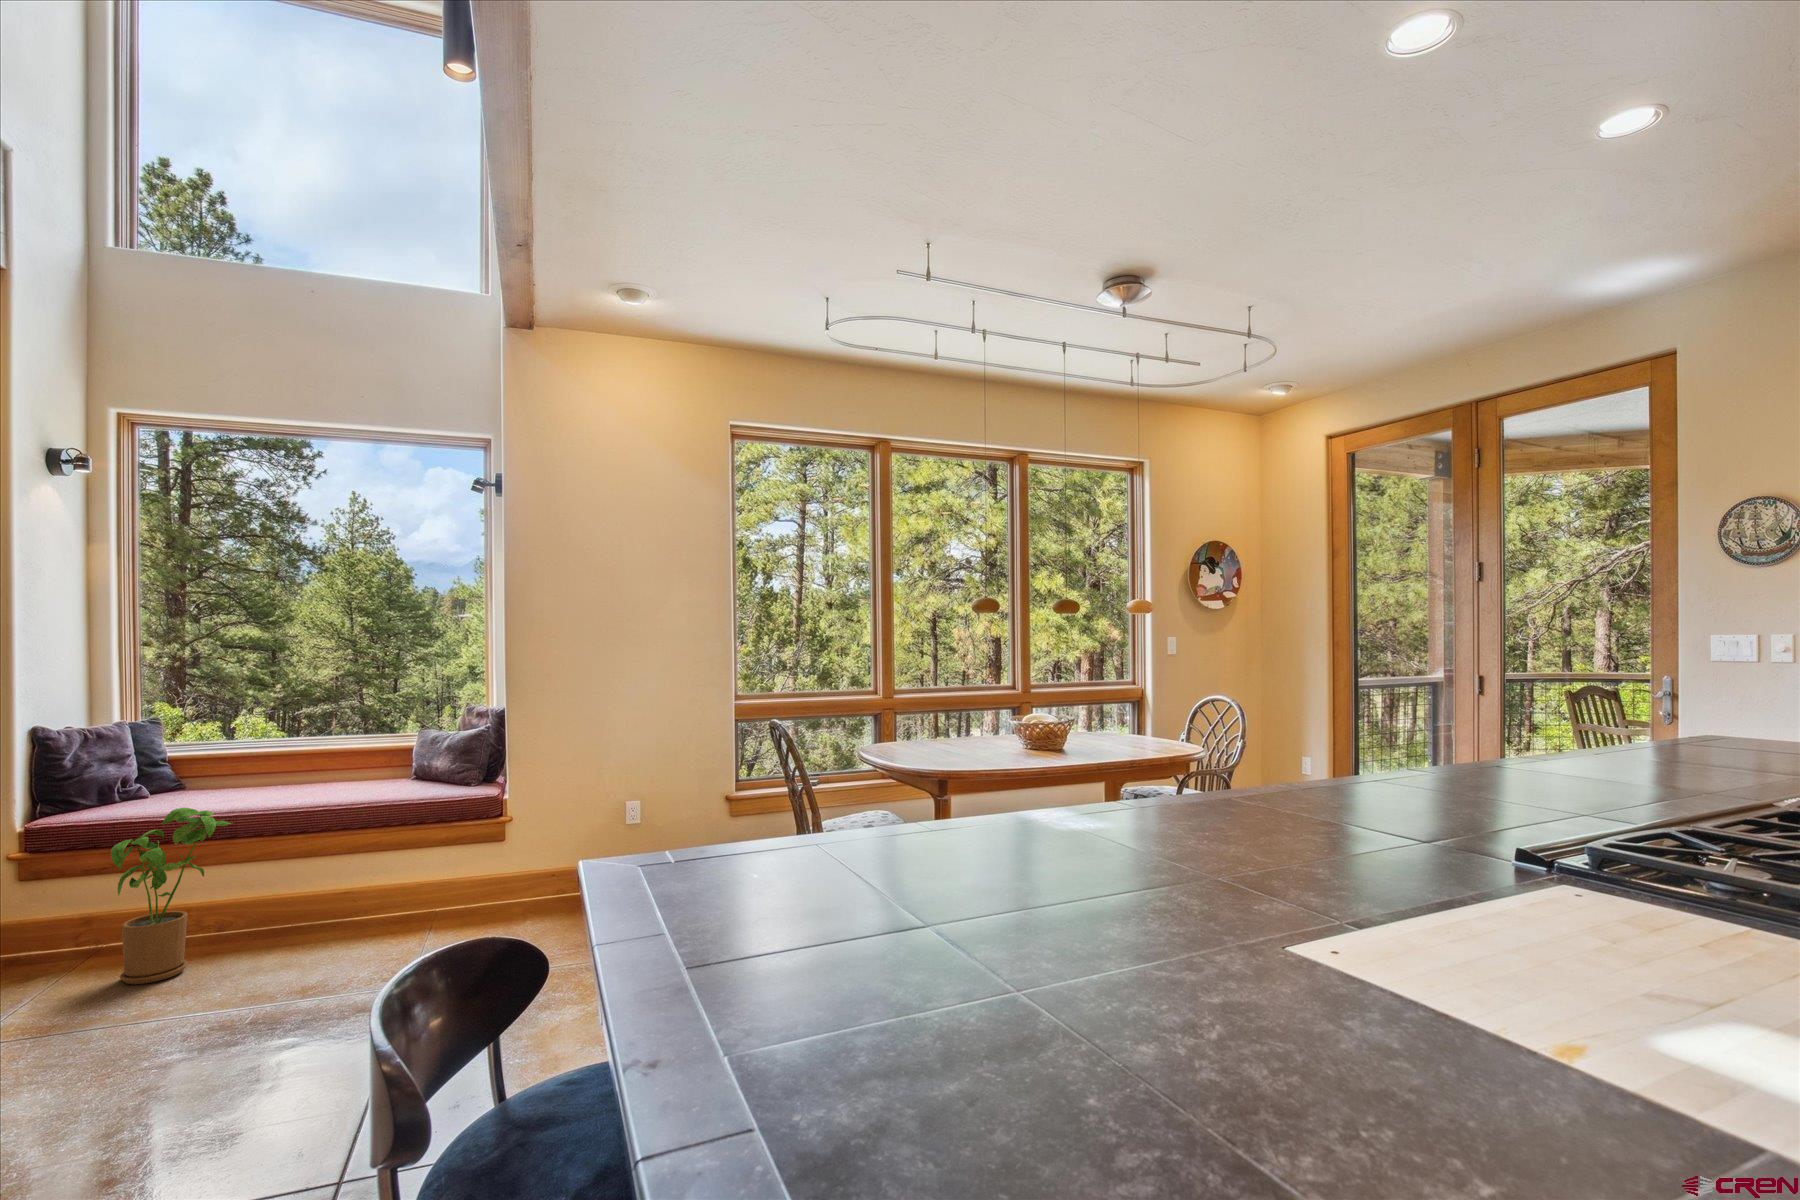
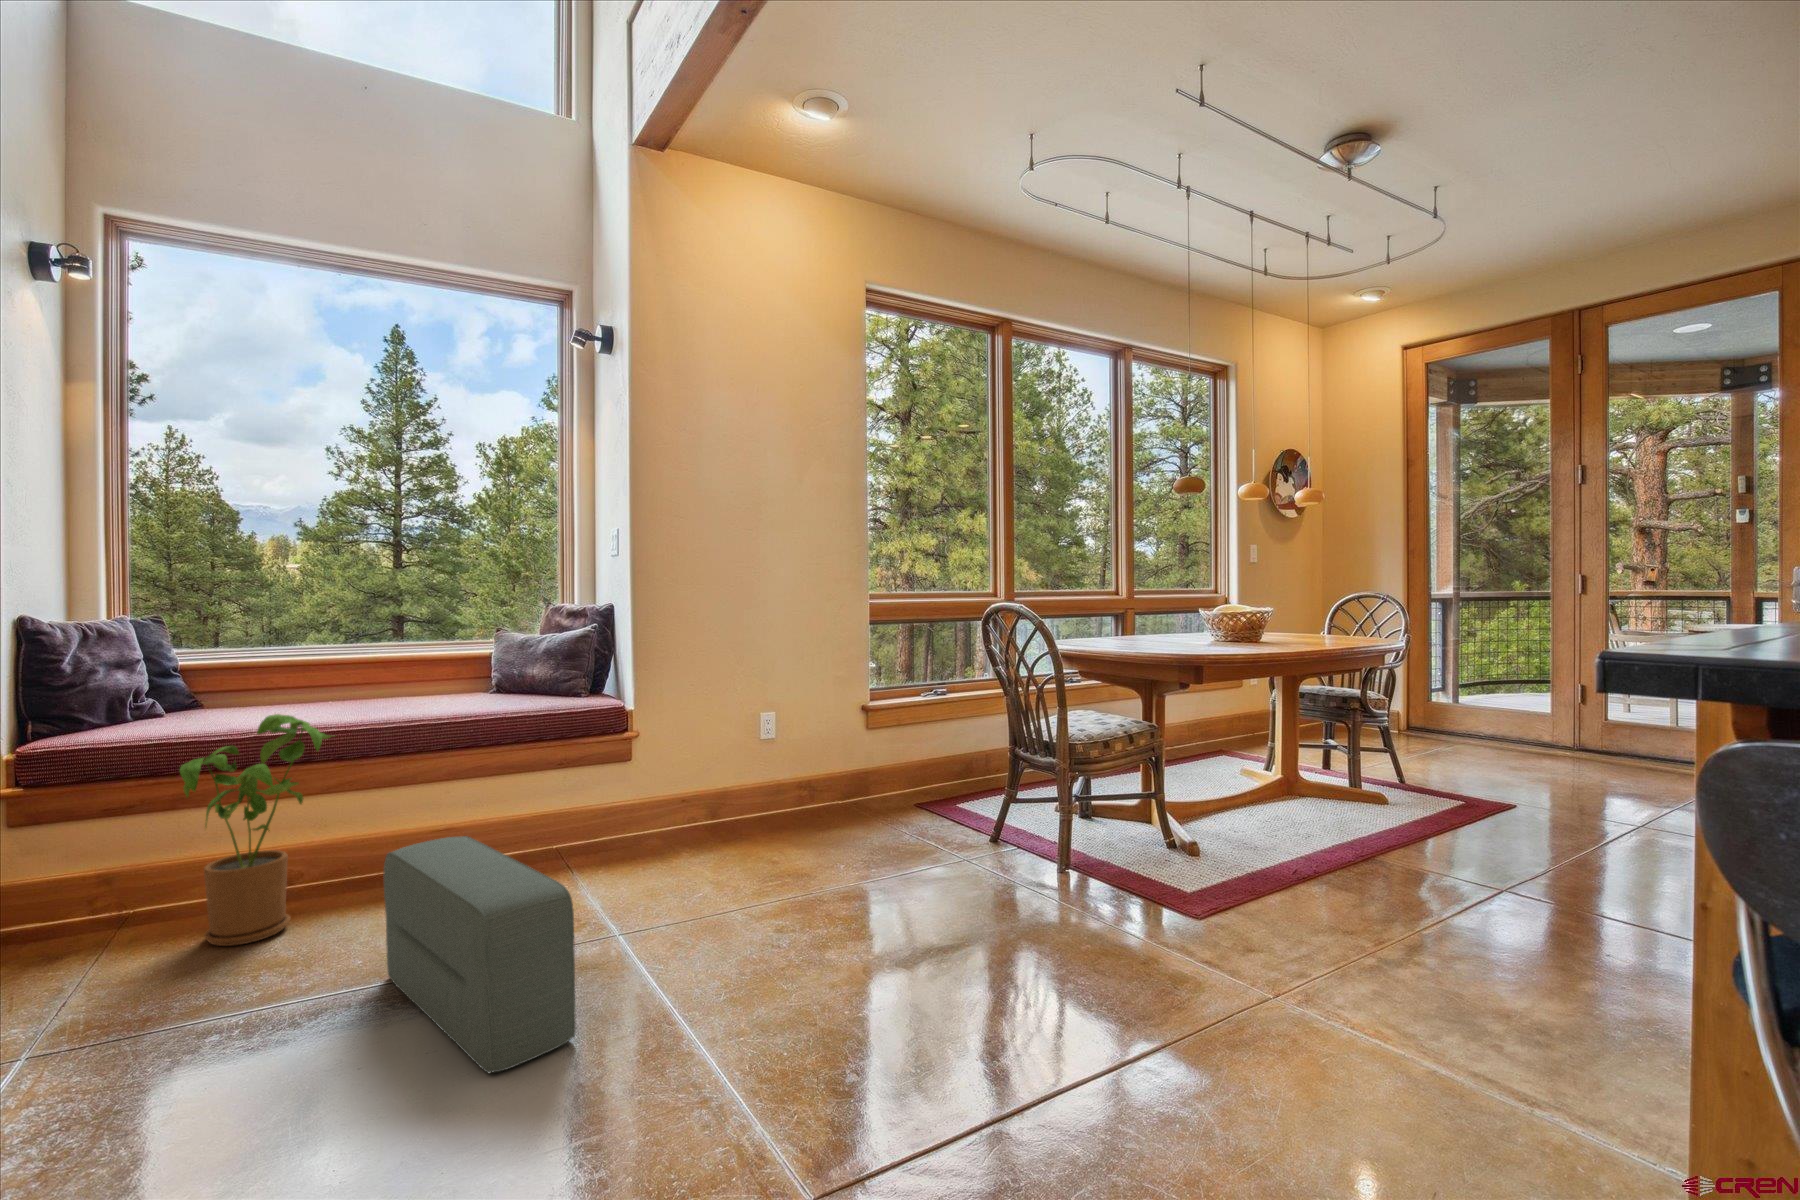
pouf: none [211,911,299,1095] -> present [383,836,576,1073]

